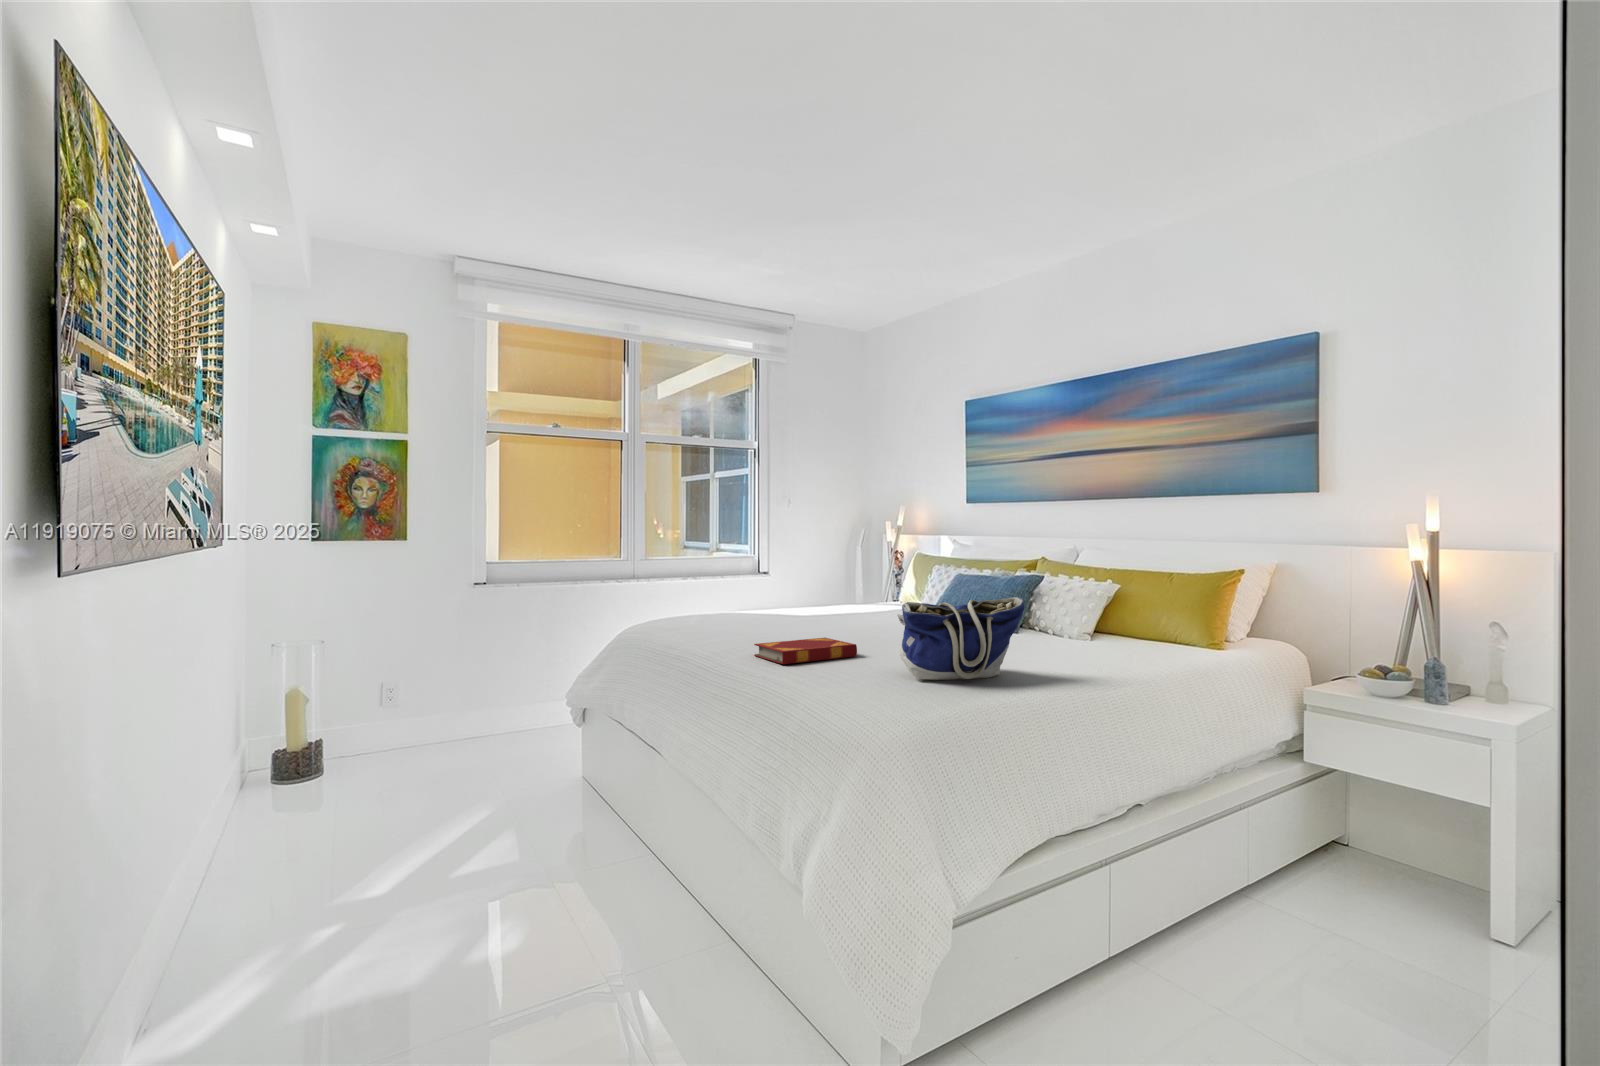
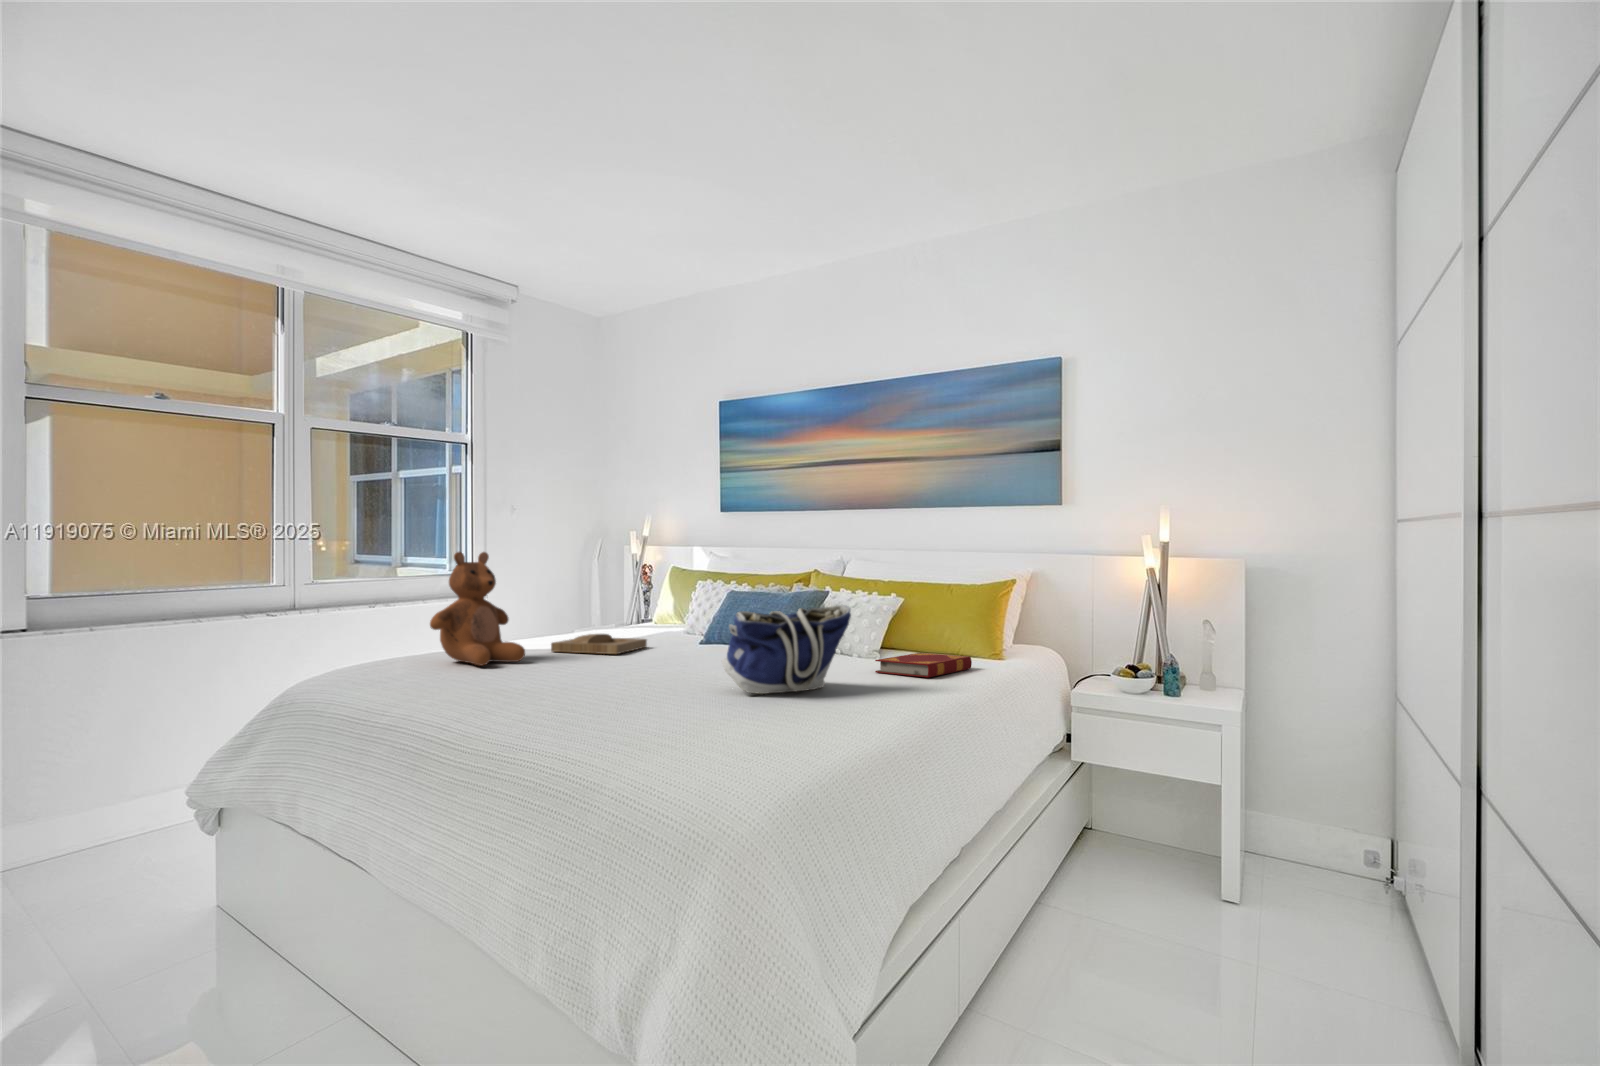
teddy bear: none [686,542,761,637] -> present [430,552,525,666]
tray: none [792,611,875,630] -> present [551,634,647,654]
hardback book: present [754,638,857,664] -> present [875,653,972,677]

